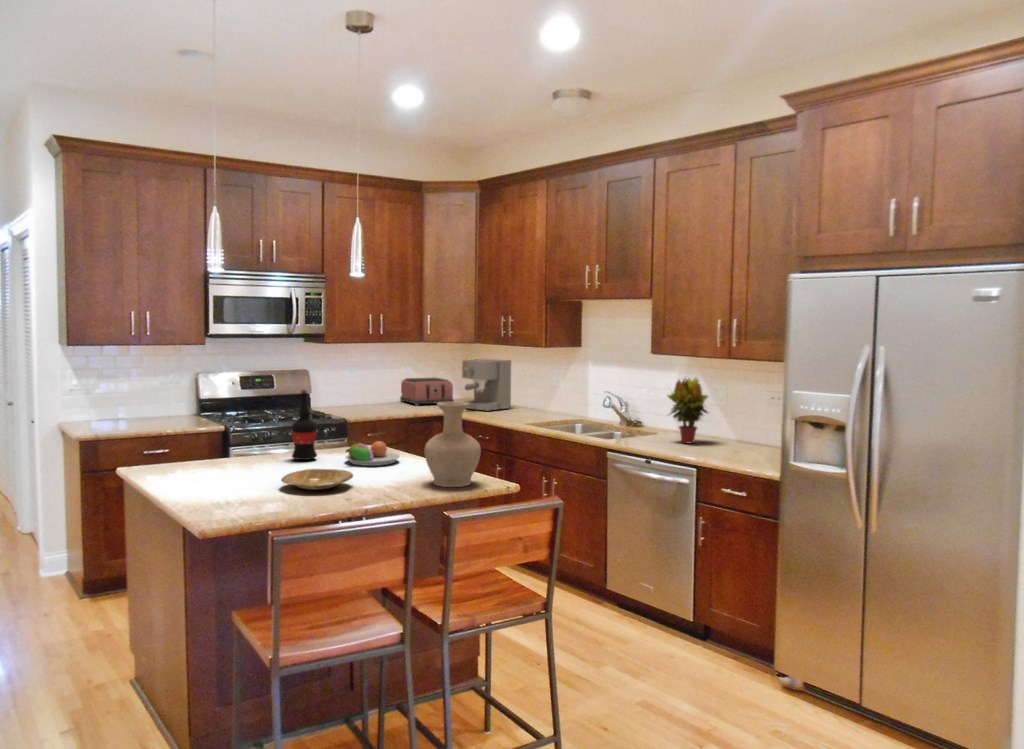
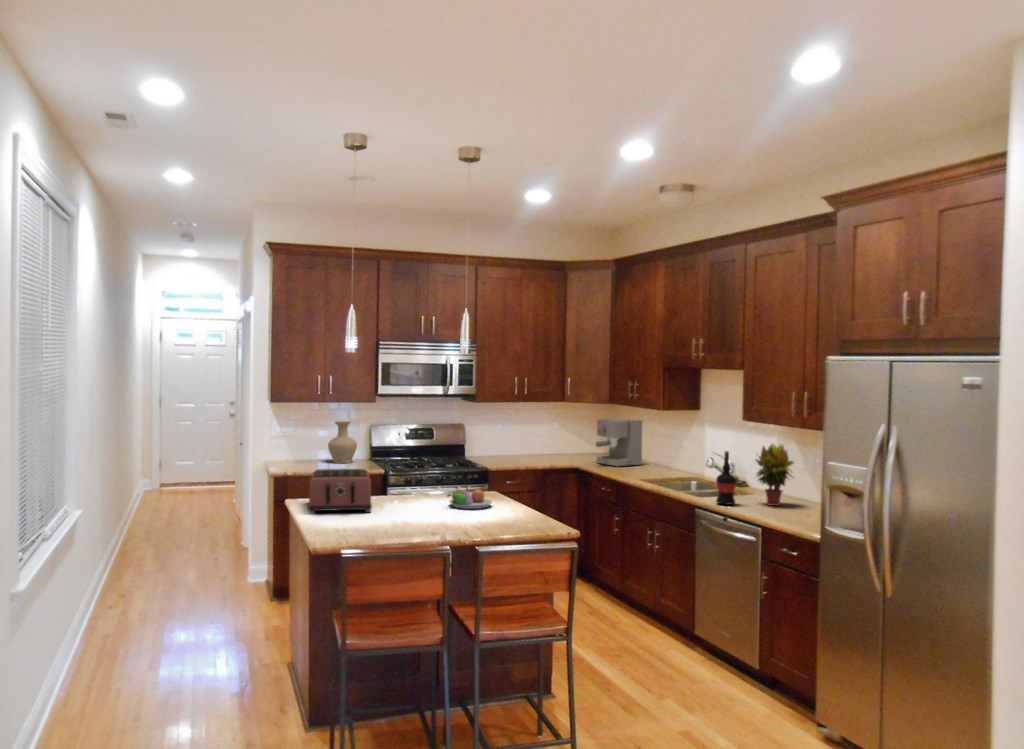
toaster: present [400,378,454,406] -> present [308,469,372,513]
wine bottle: present [291,390,317,460] -> present [716,451,736,505]
vase: present [424,402,481,487] -> present [328,421,357,463]
plate: present [281,469,353,490] -> none [384,508,439,524]

